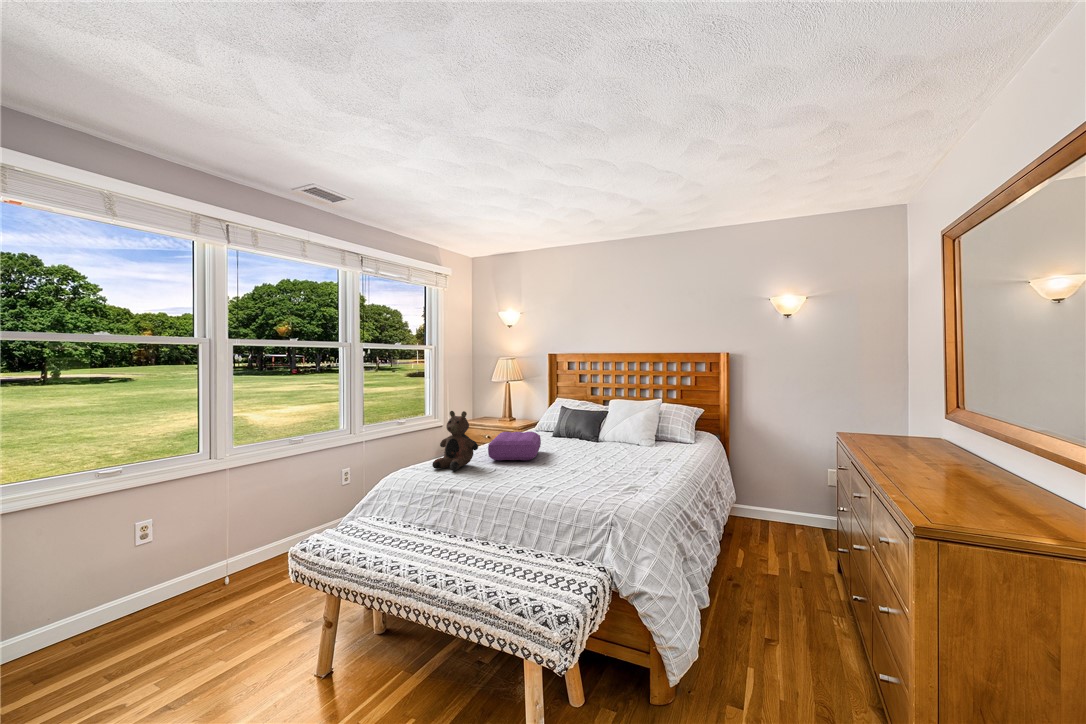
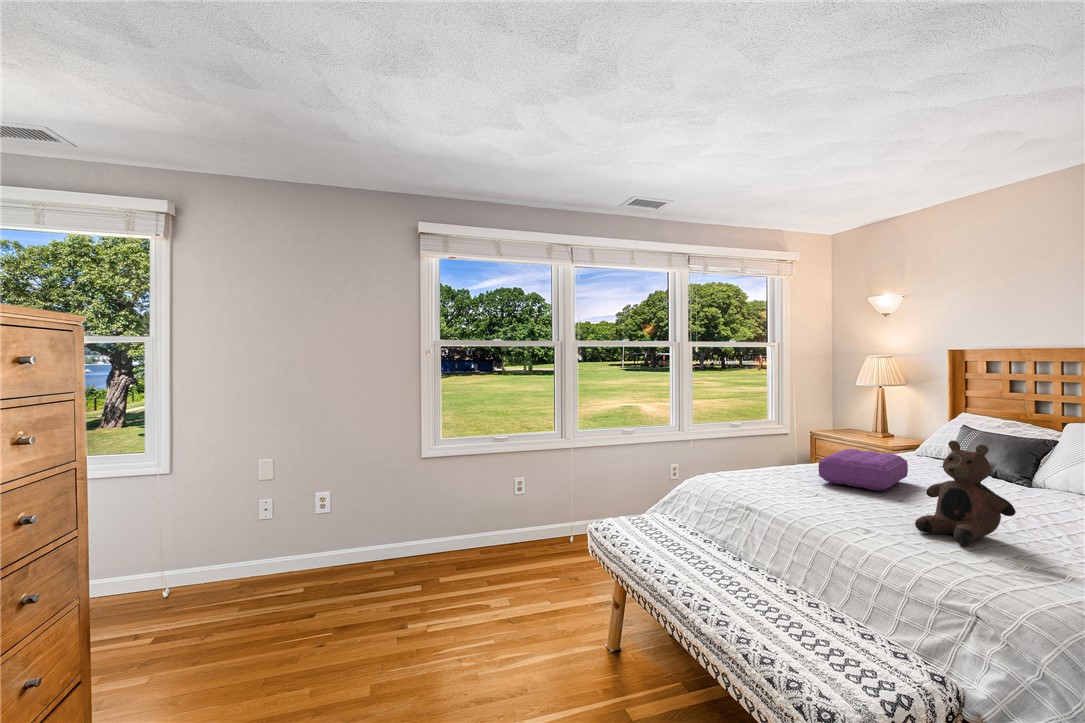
teddy bear: present [432,411,478,471] -> present [915,441,1015,545]

